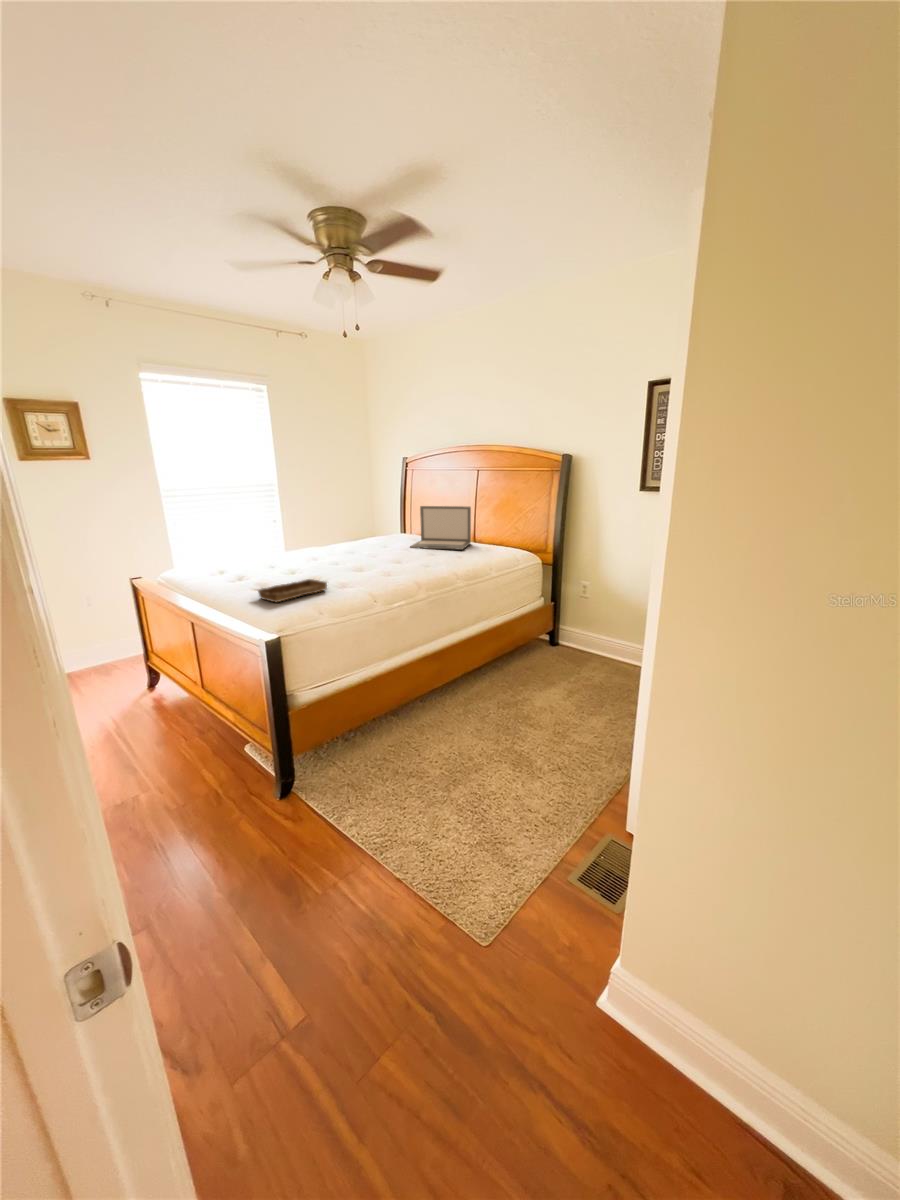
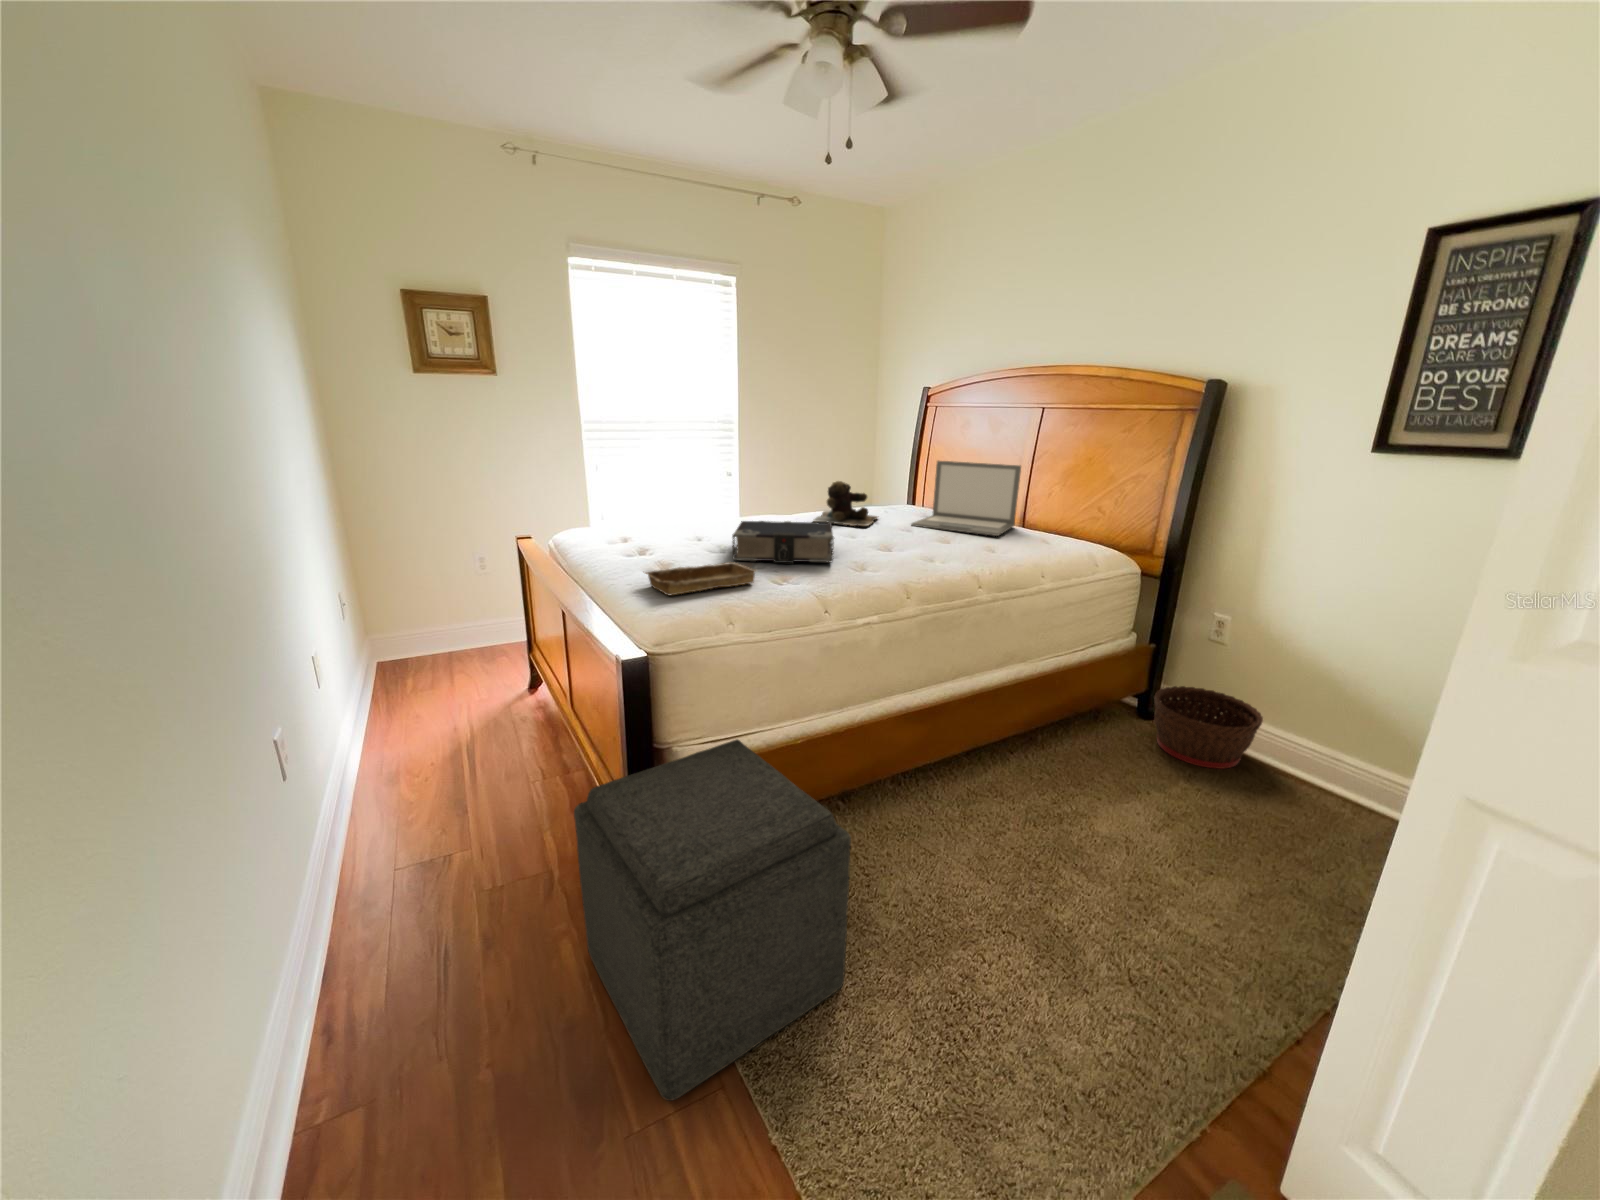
teddy bear: none [347,523,389,551] -> present [813,481,878,526]
book: none [305,550,371,578] -> present [732,521,834,563]
basket: none [557,624,609,666] -> present [1154,686,1263,769]
ottoman: none [246,681,417,877] -> present [574,740,851,1101]

